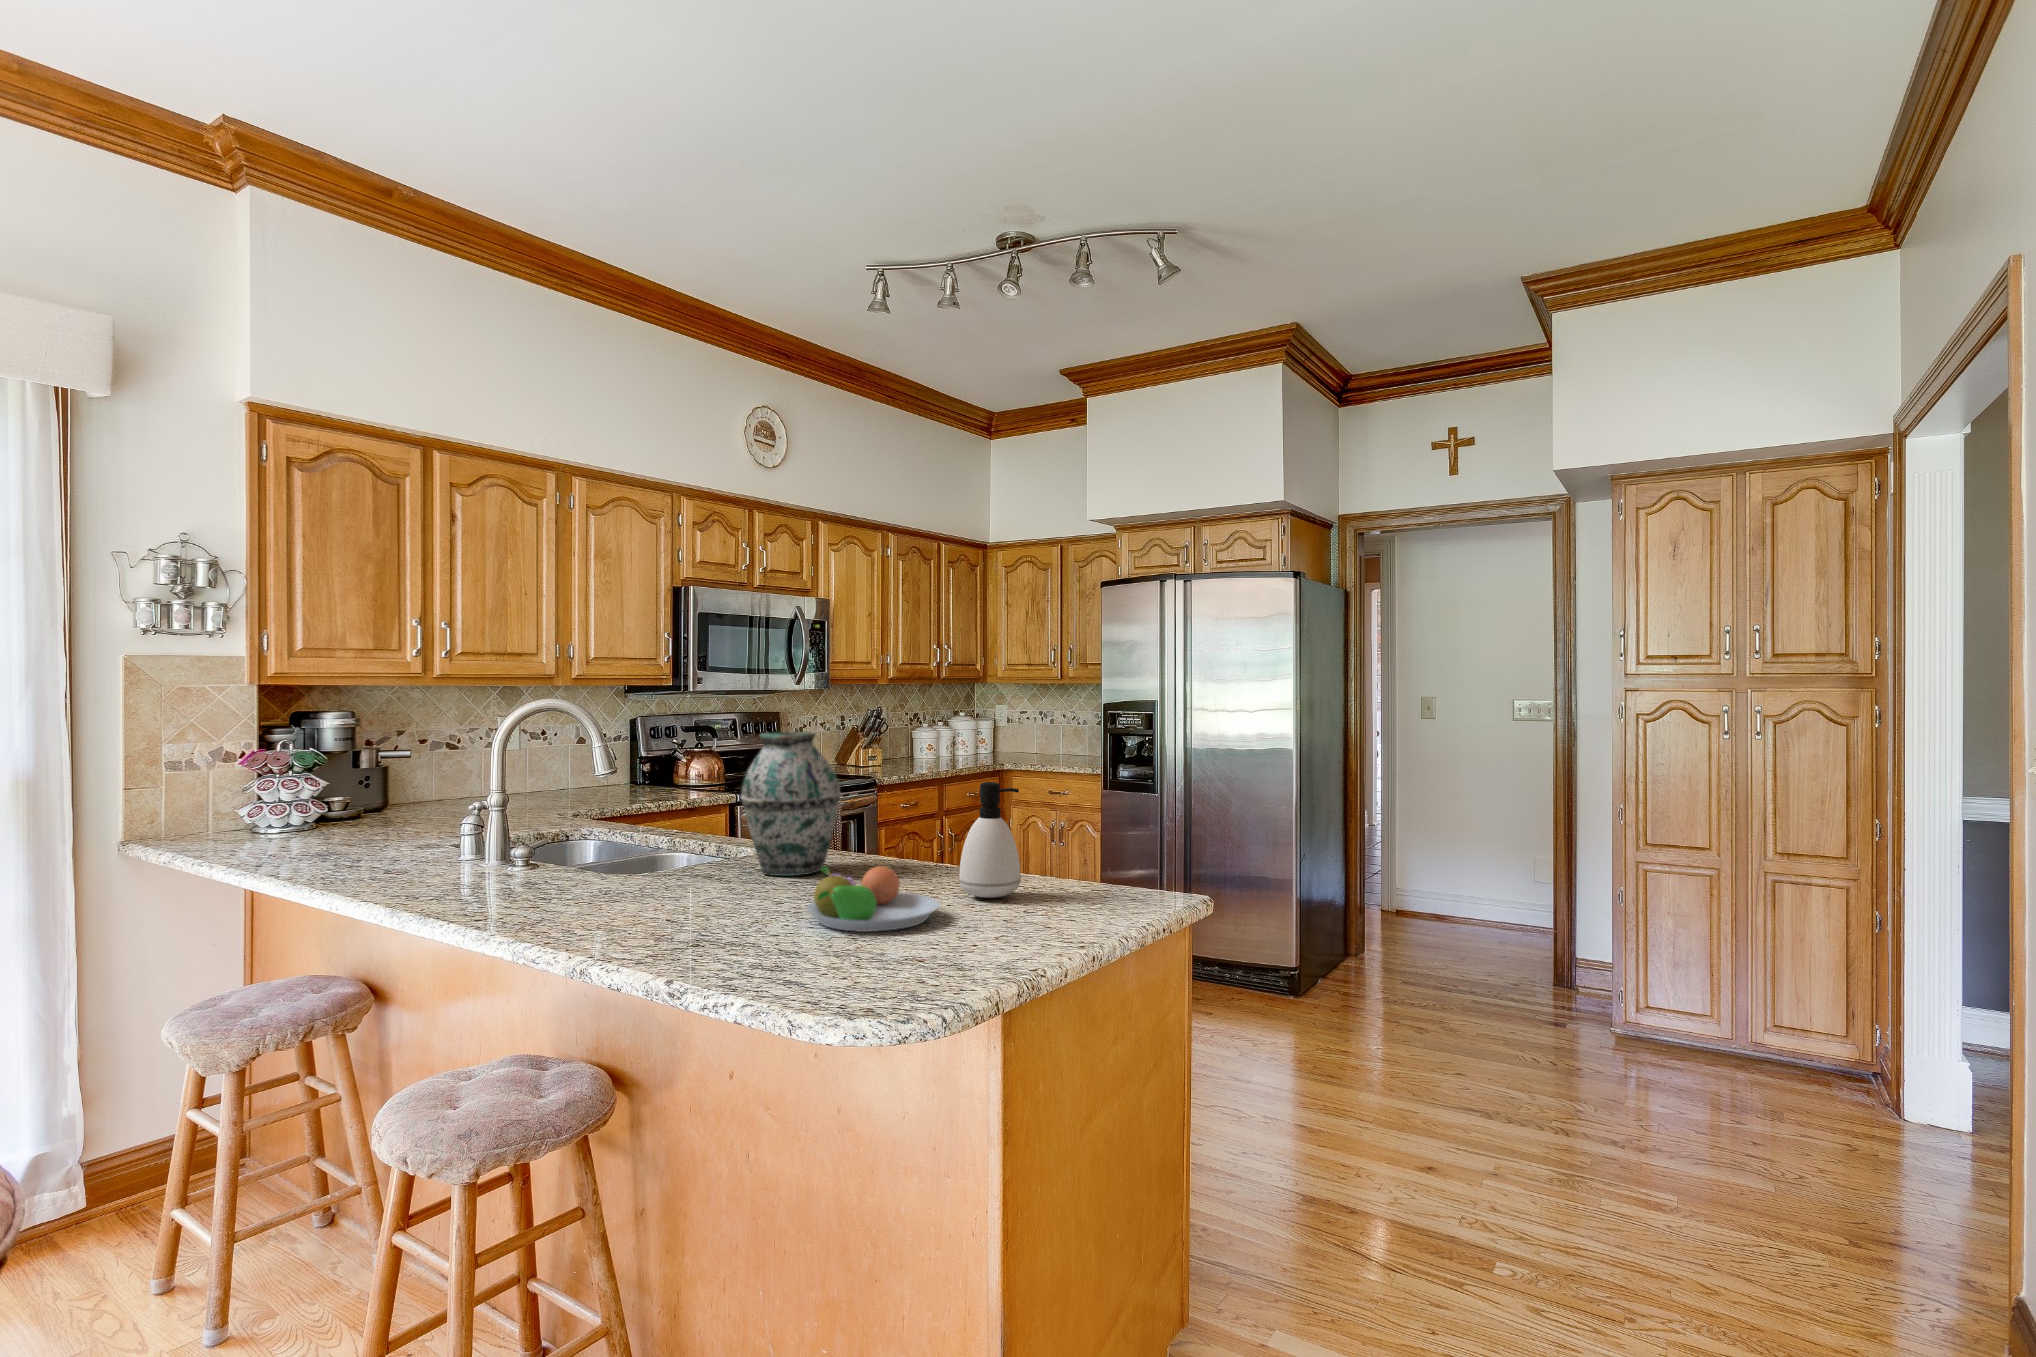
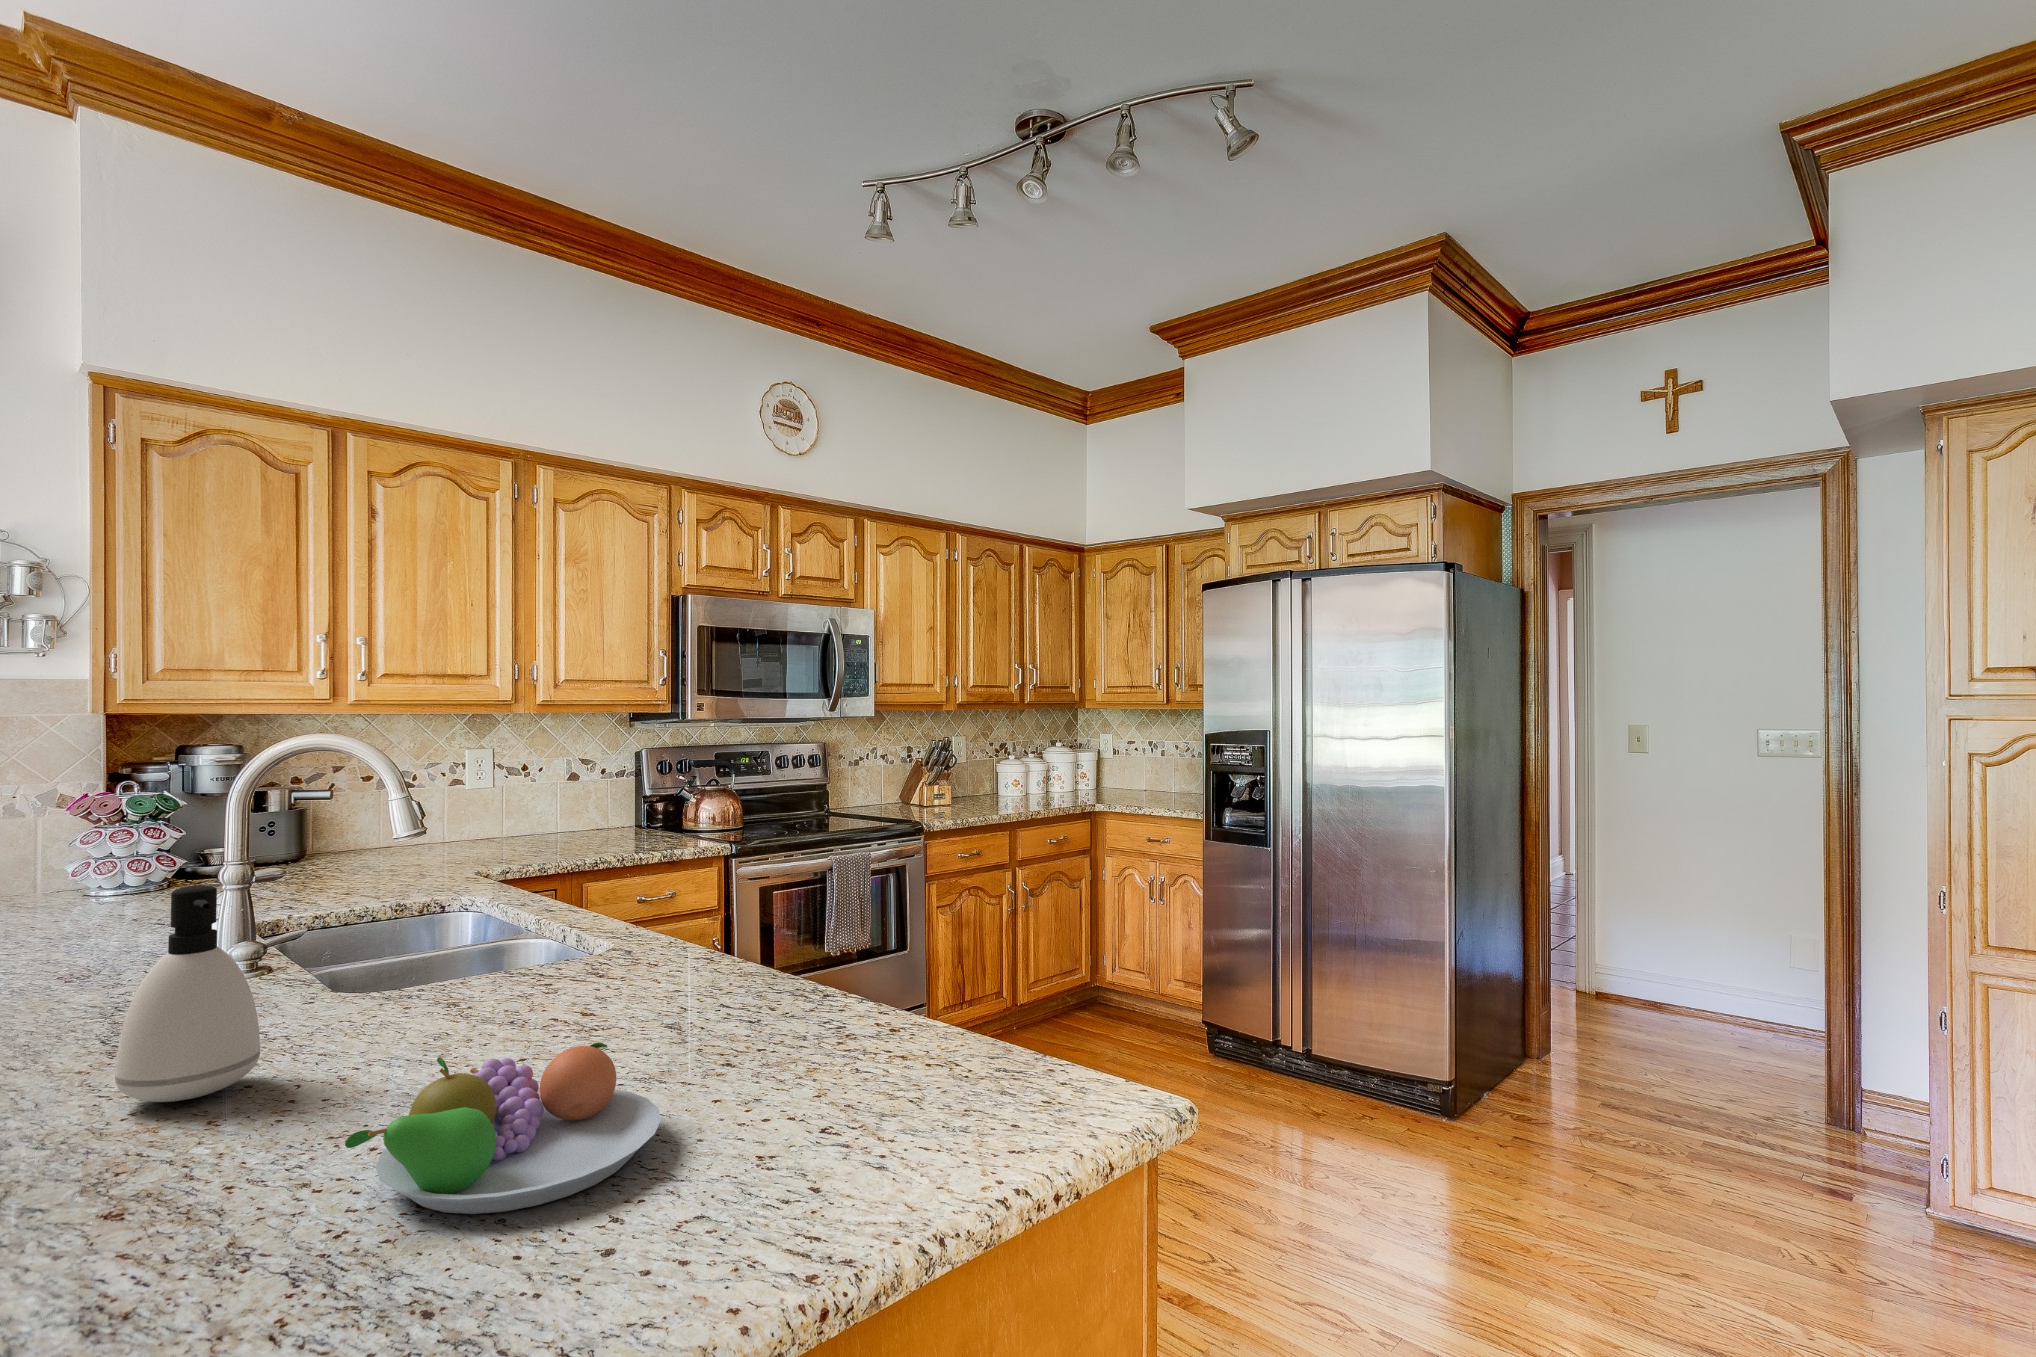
vase: present [741,732,840,876] -> none [505,785,669,1014]
soap dispenser: present [959,782,1021,898] -> present [115,885,260,1102]

